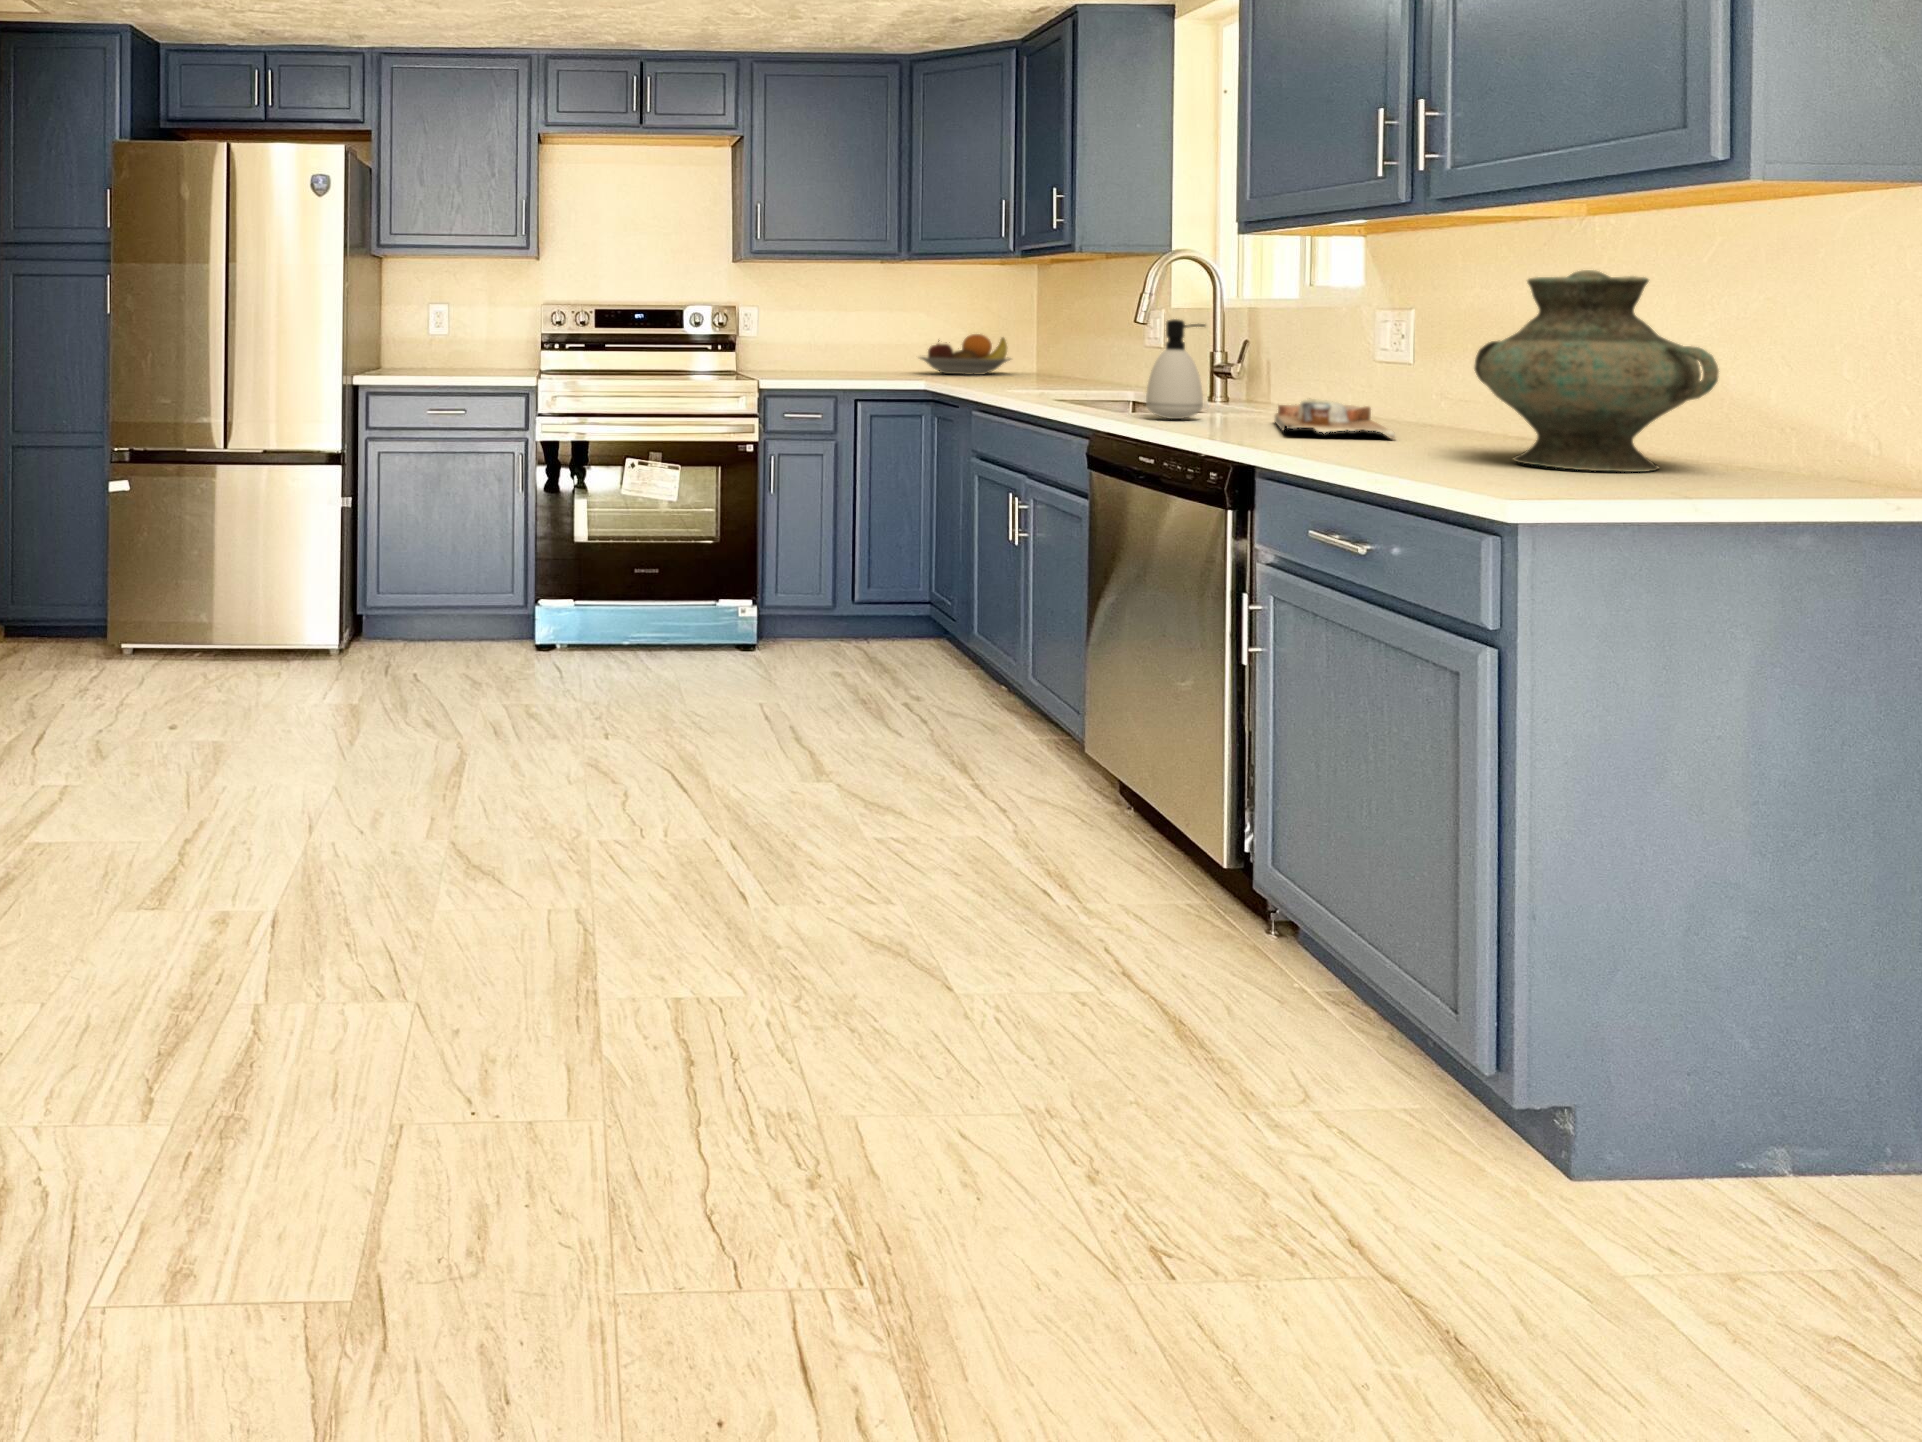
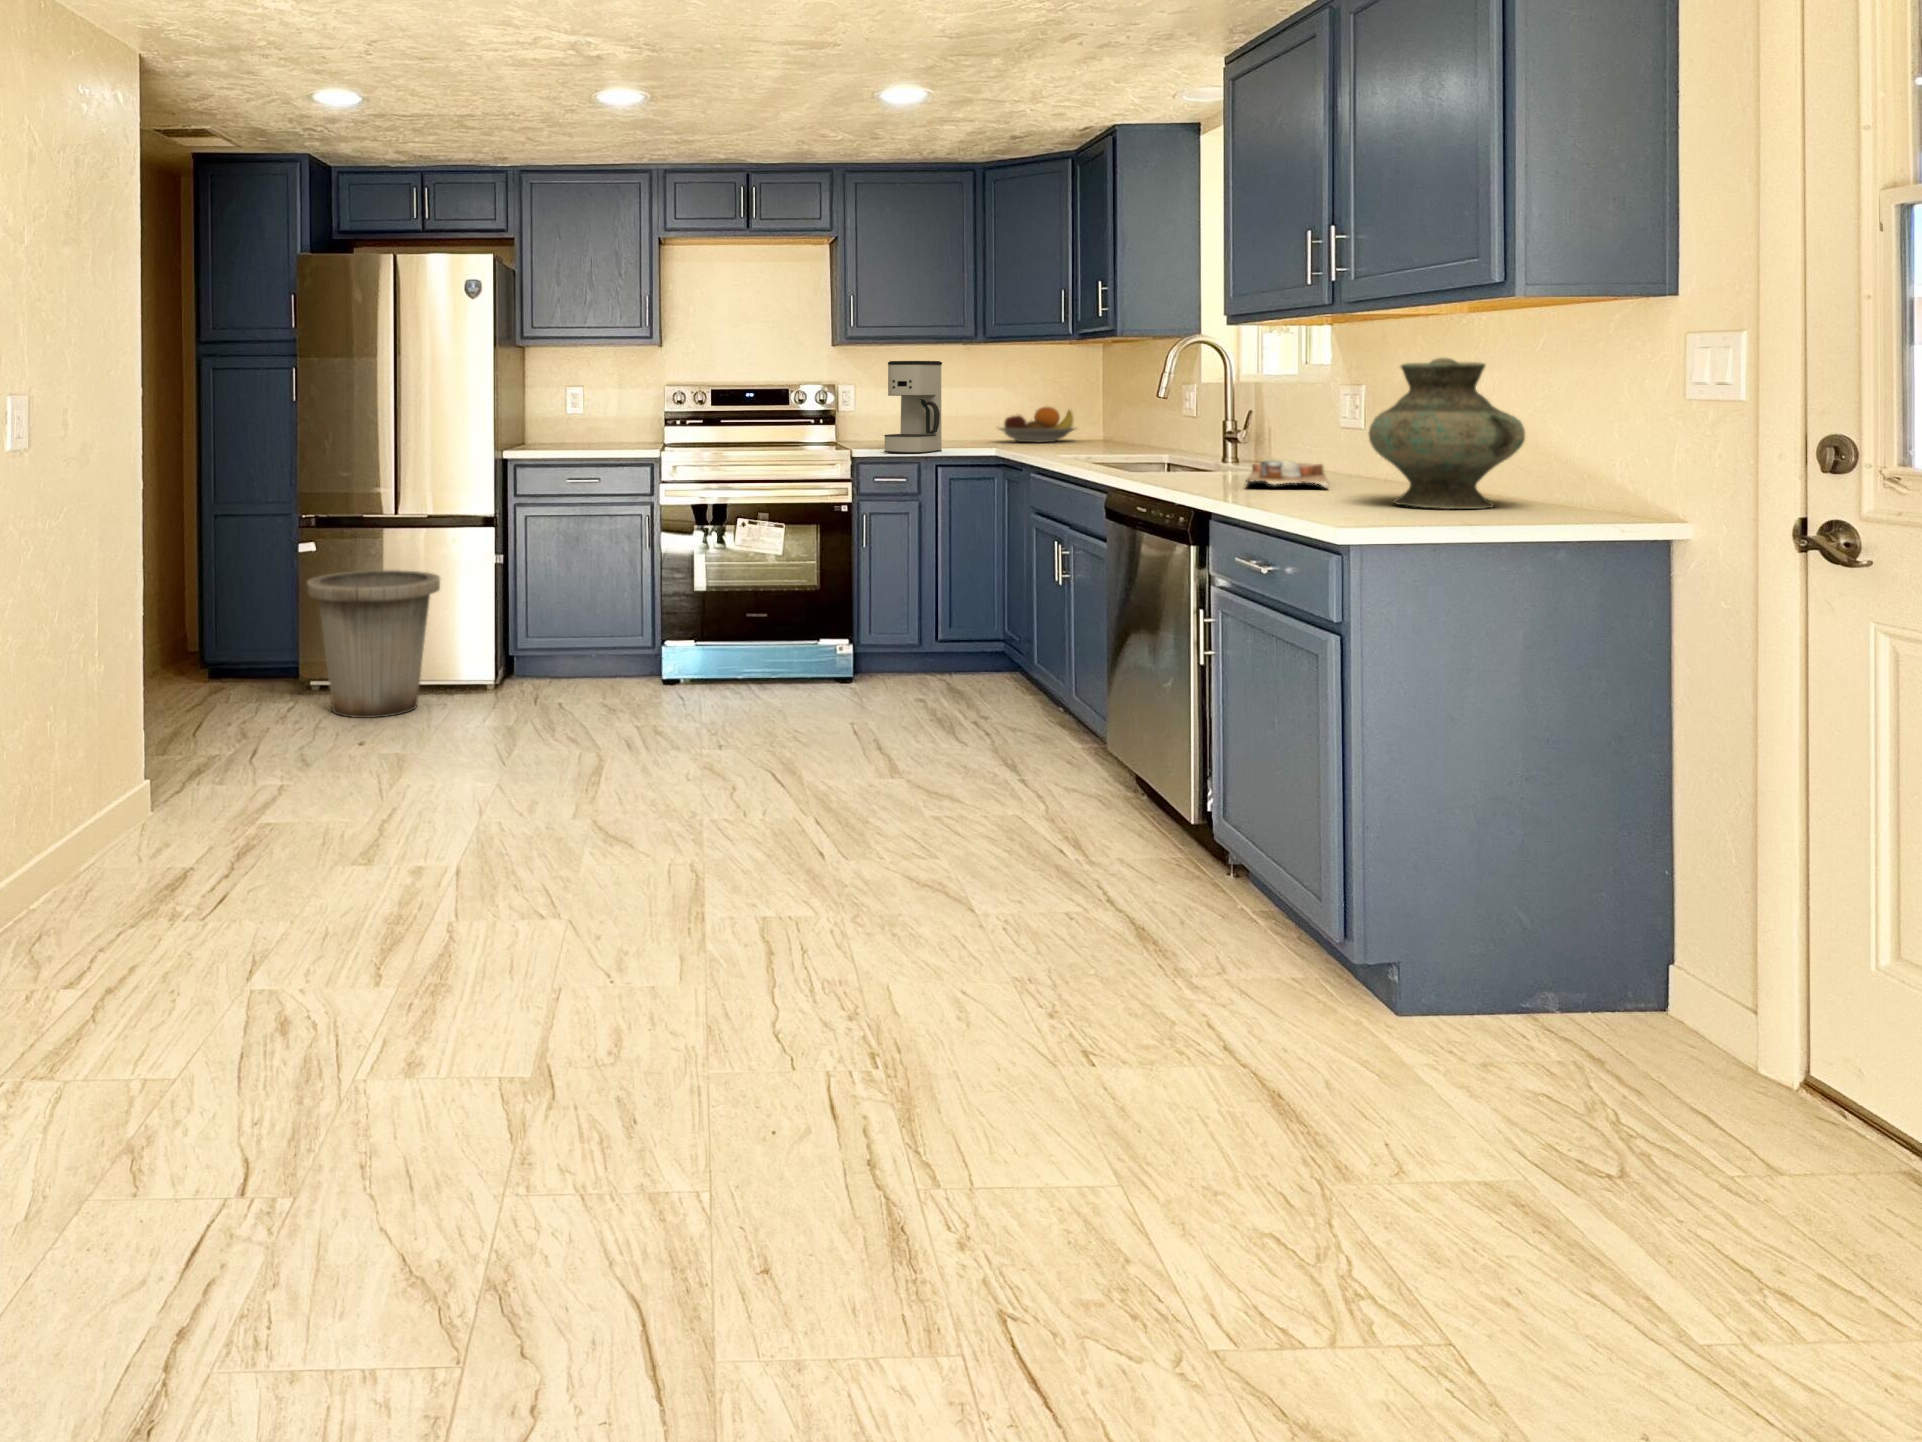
coffee maker: none [796,278,864,385] -> present [884,361,942,453]
soap dispenser: present [1146,319,1205,419] -> none [1152,395,1199,476]
trash can: none [115,515,274,693] -> present [307,570,440,718]

